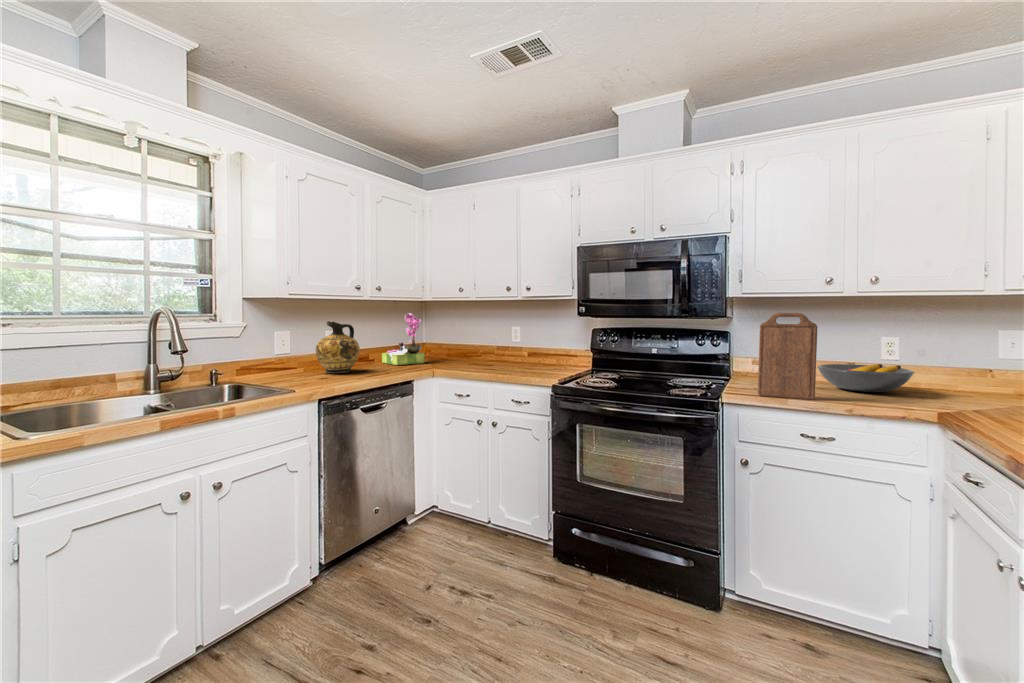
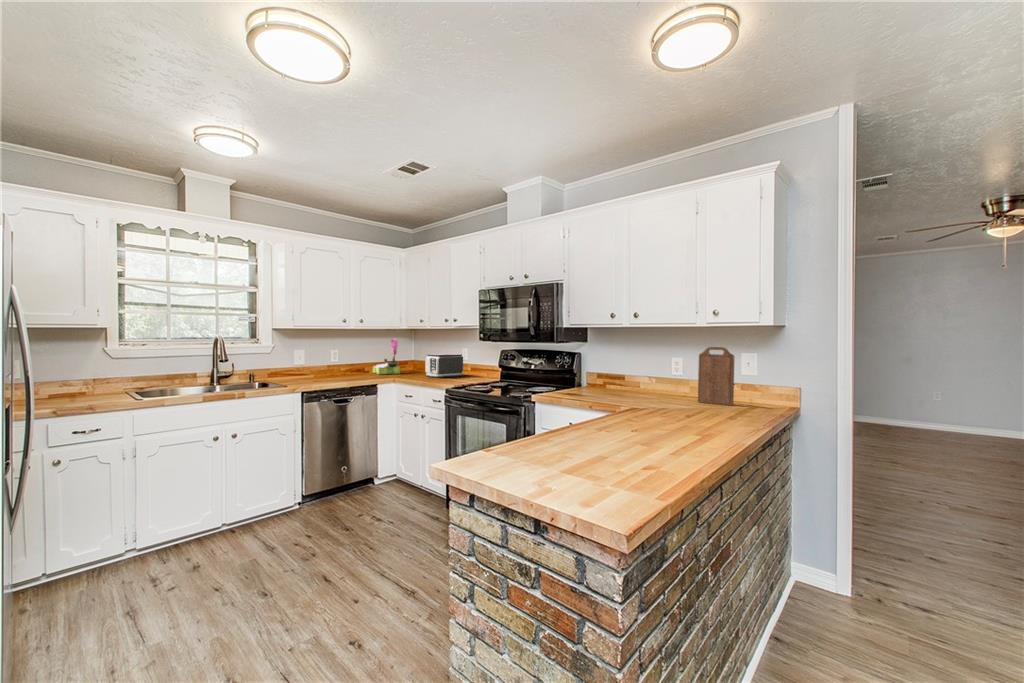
cutting board: present [758,313,817,400] -> present [698,347,734,405]
ceramic jug: present [316,321,360,373] -> none [320,344,349,378]
toaster: none [469,333,517,367] -> present [425,354,463,378]
fruit bowl: present [818,364,915,392] -> none [618,382,674,401]

